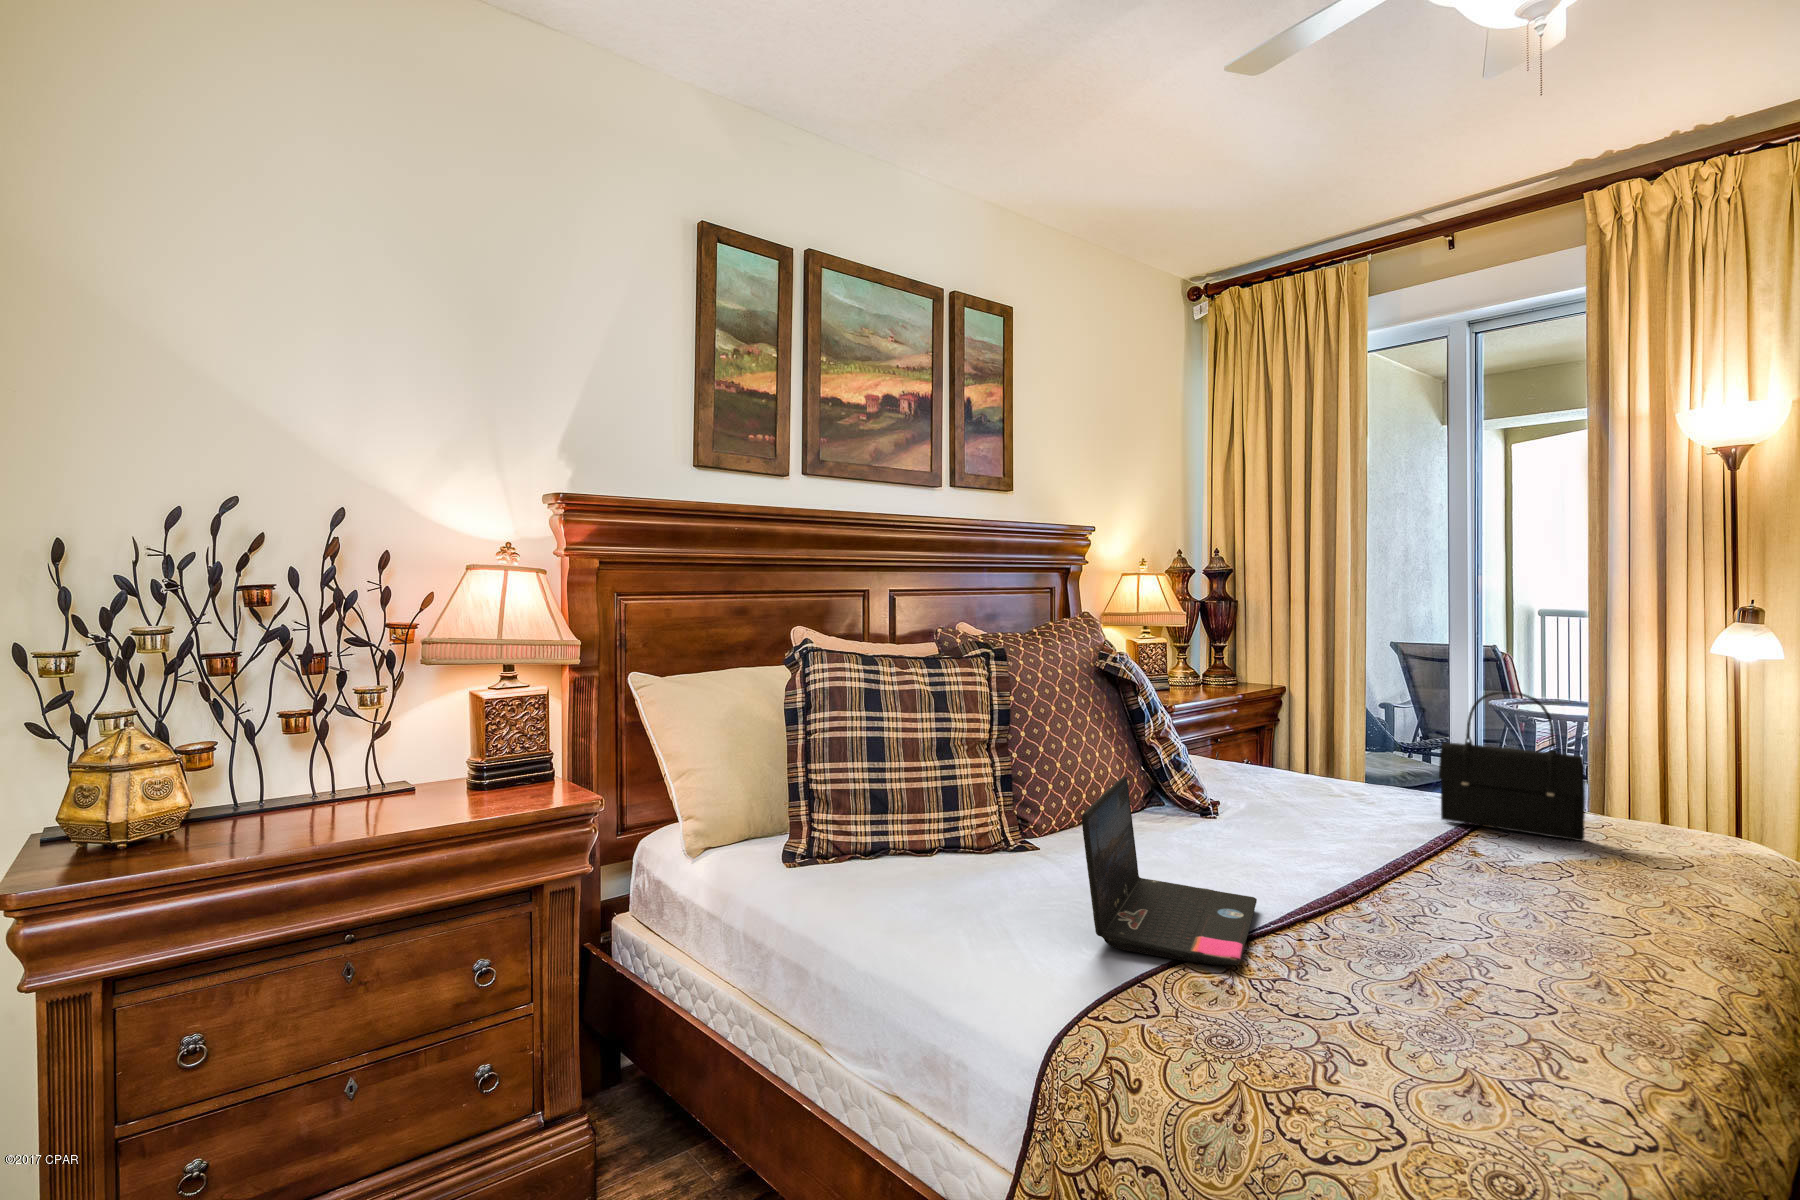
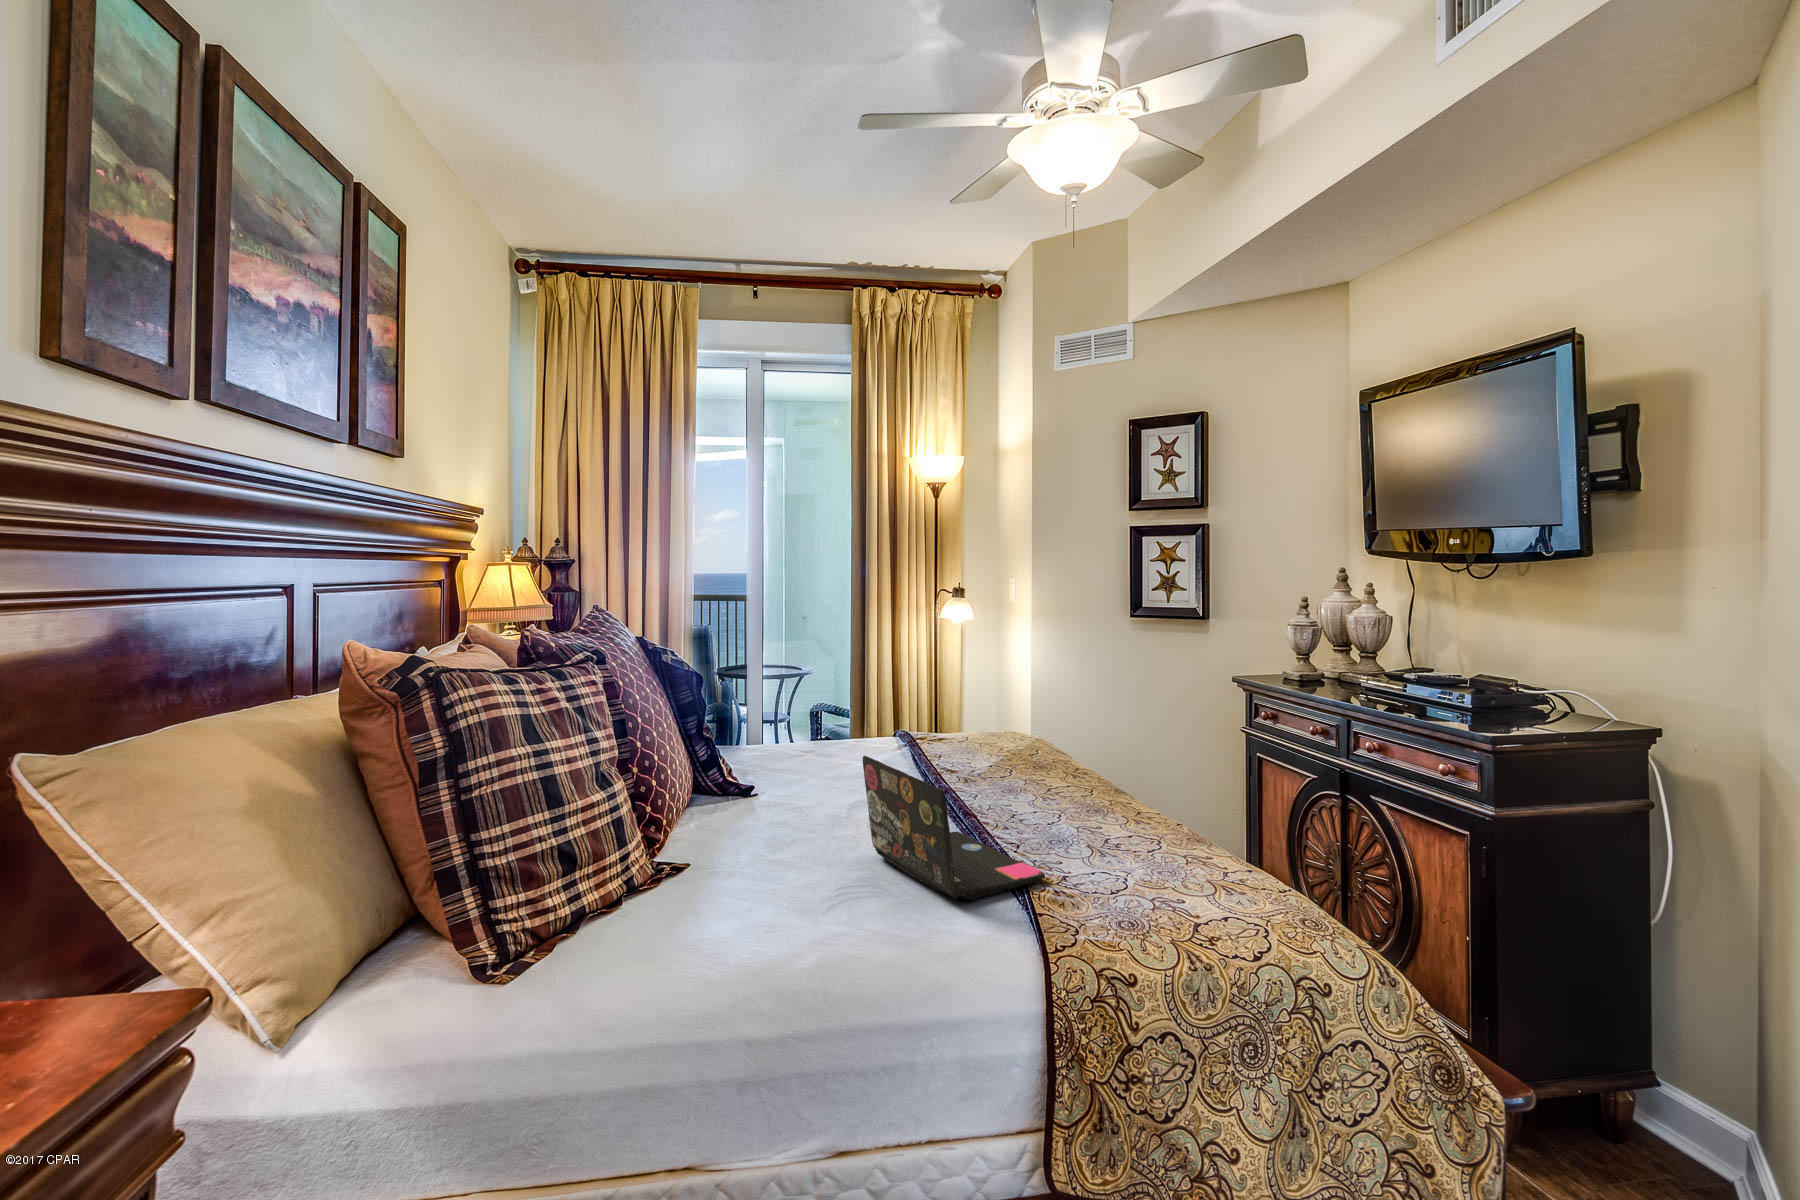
handbag: present [1439,691,1585,841] -> none [901,649,986,749]

